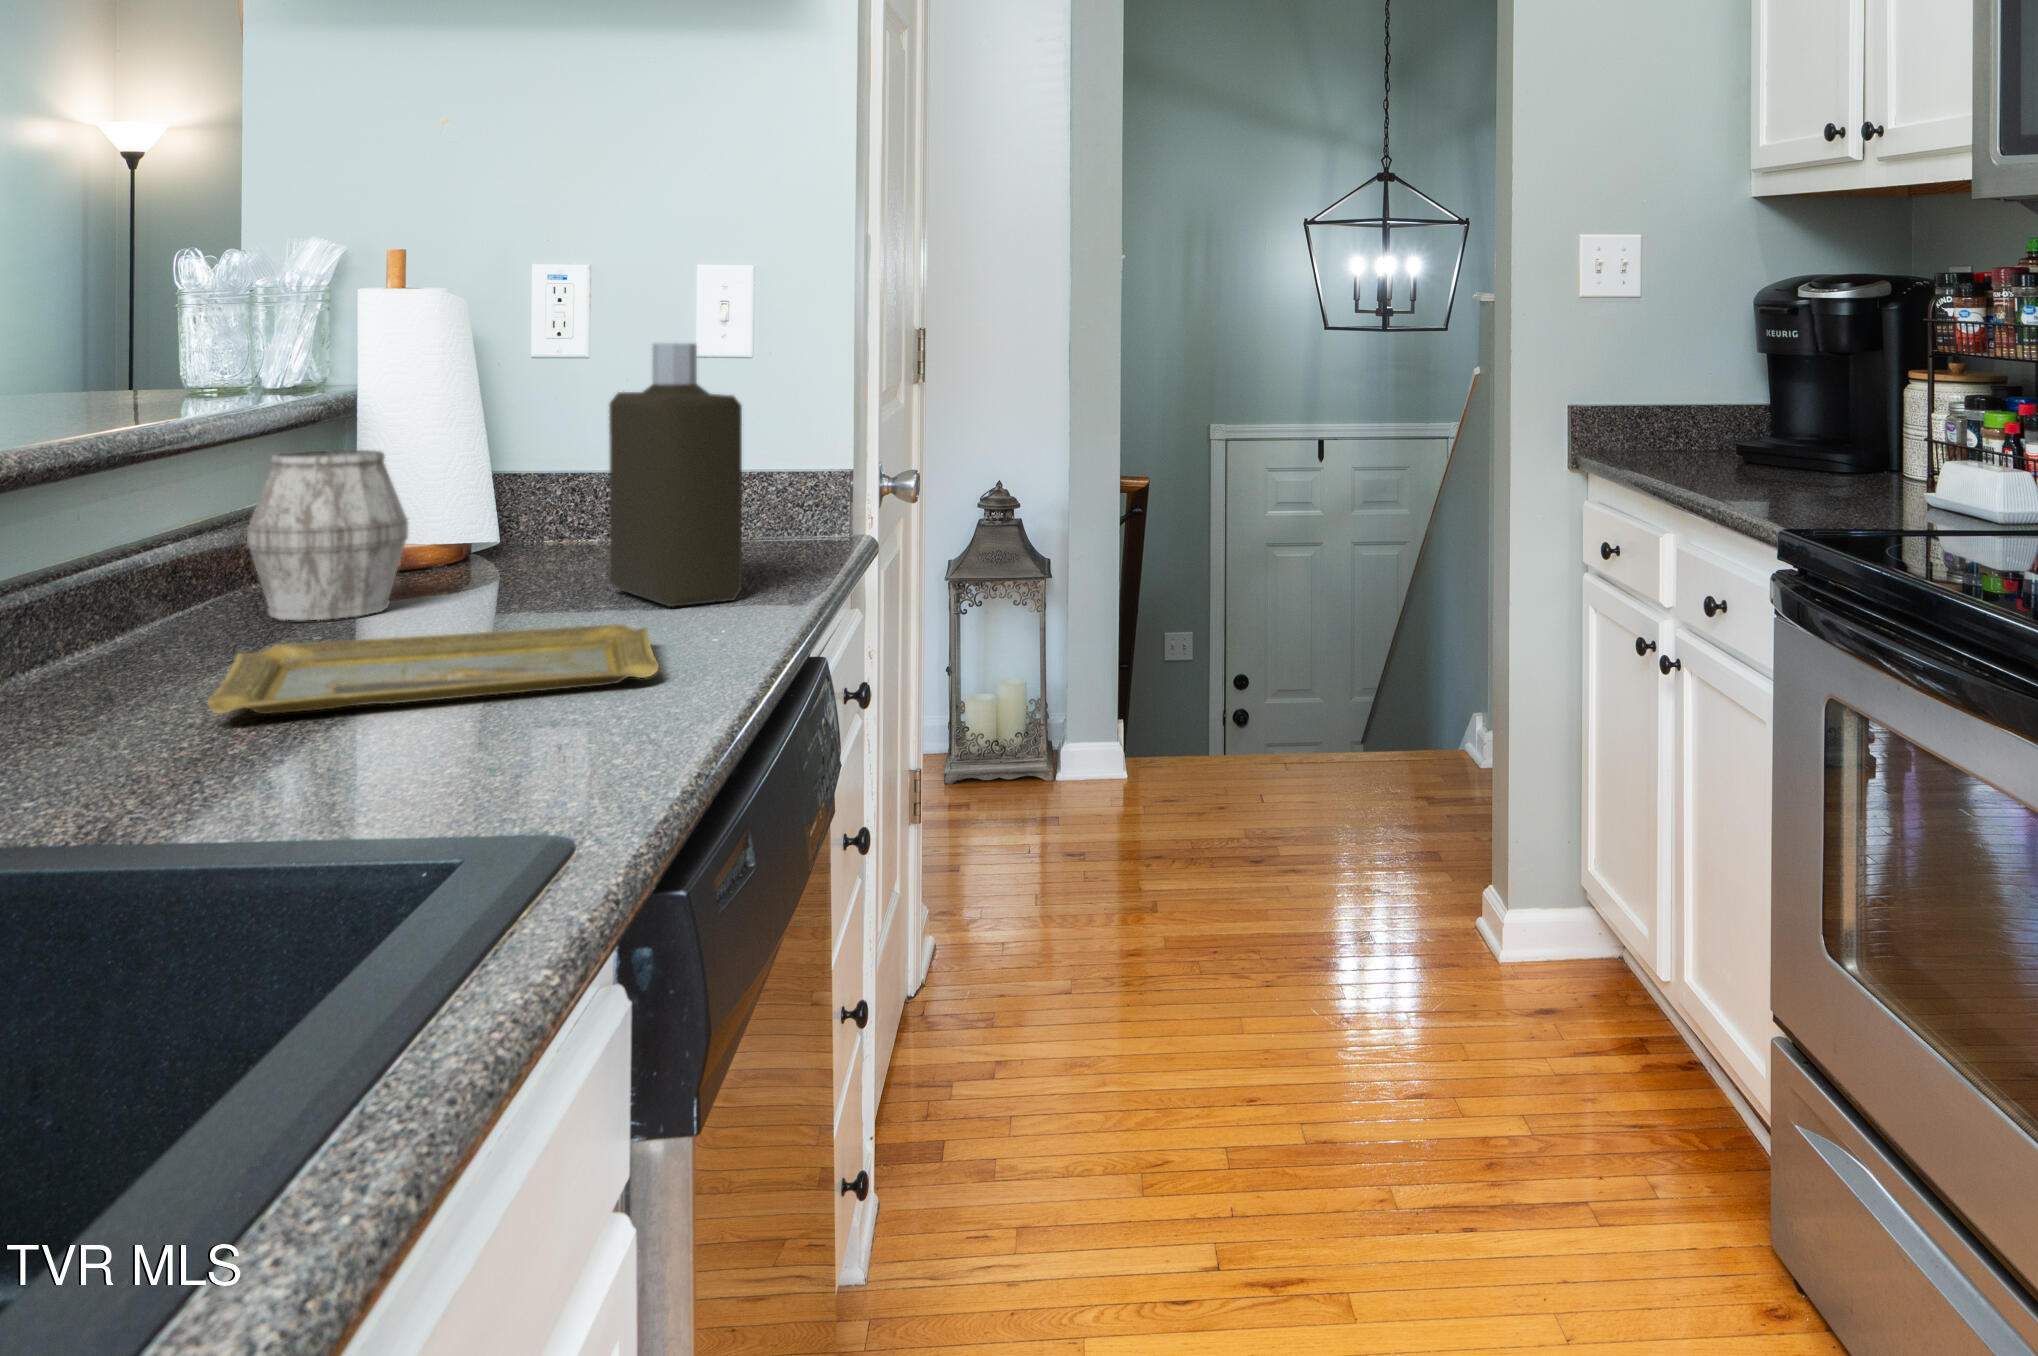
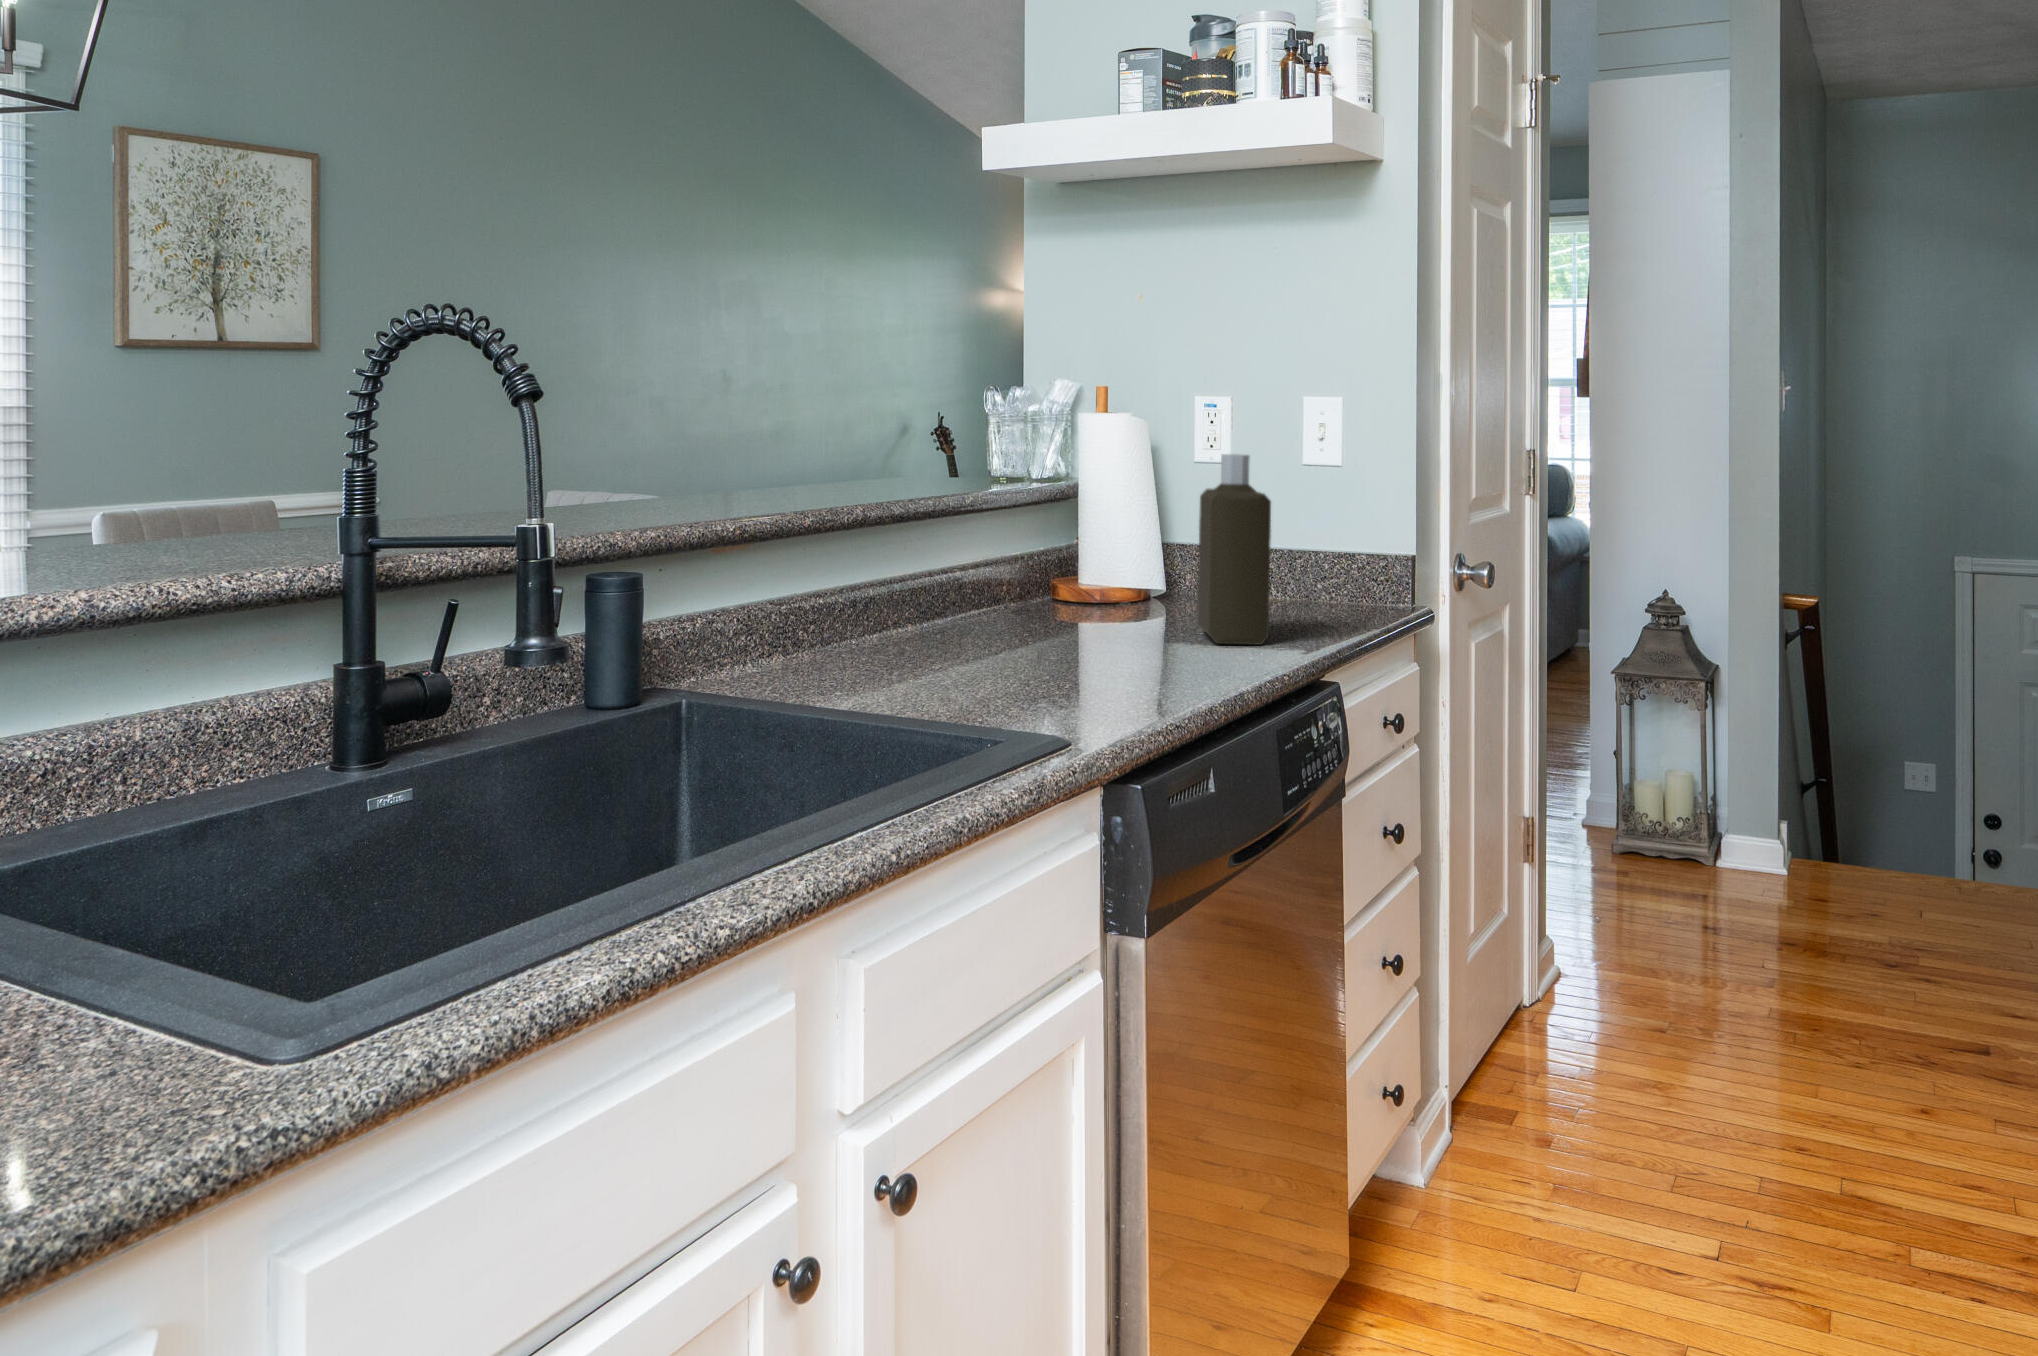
mug: present [247,450,408,620] -> none [995,520,1082,630]
tray: present [207,624,659,714] -> none [906,637,1169,684]

